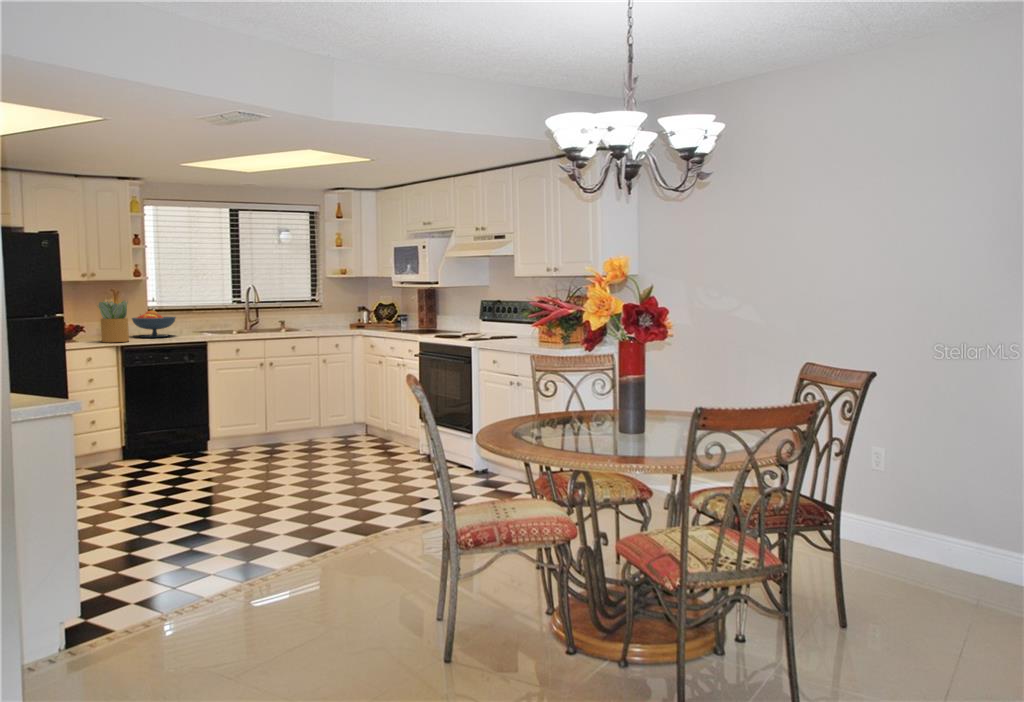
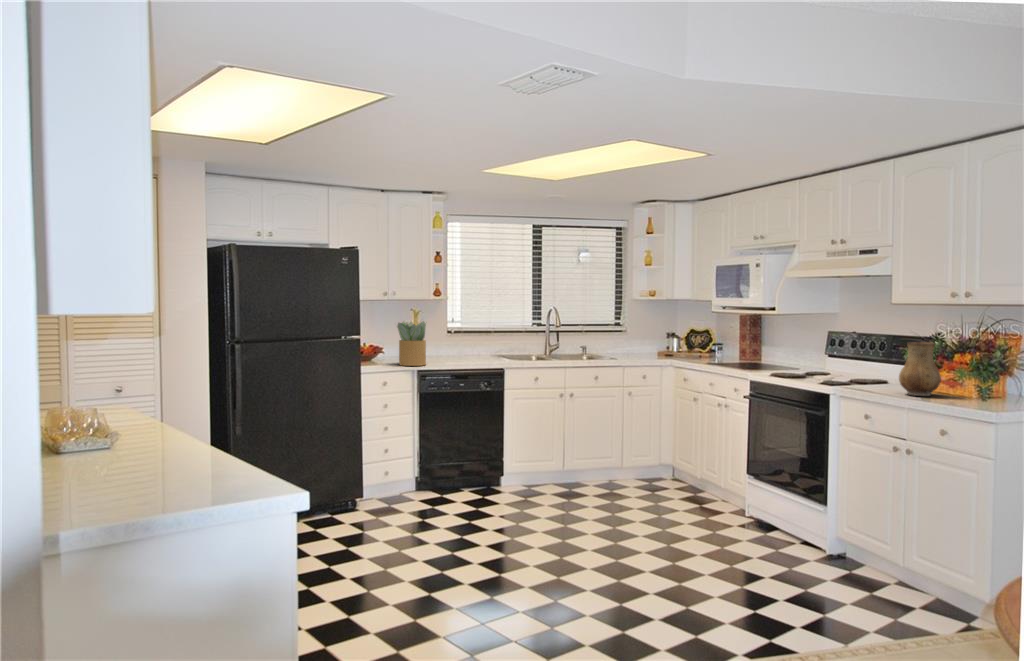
ceramic pitcher: none [514,305,541,344] -> present [899,342,941,396]
fruit bowl: present [132,311,176,337] -> none [430,332,474,361]

